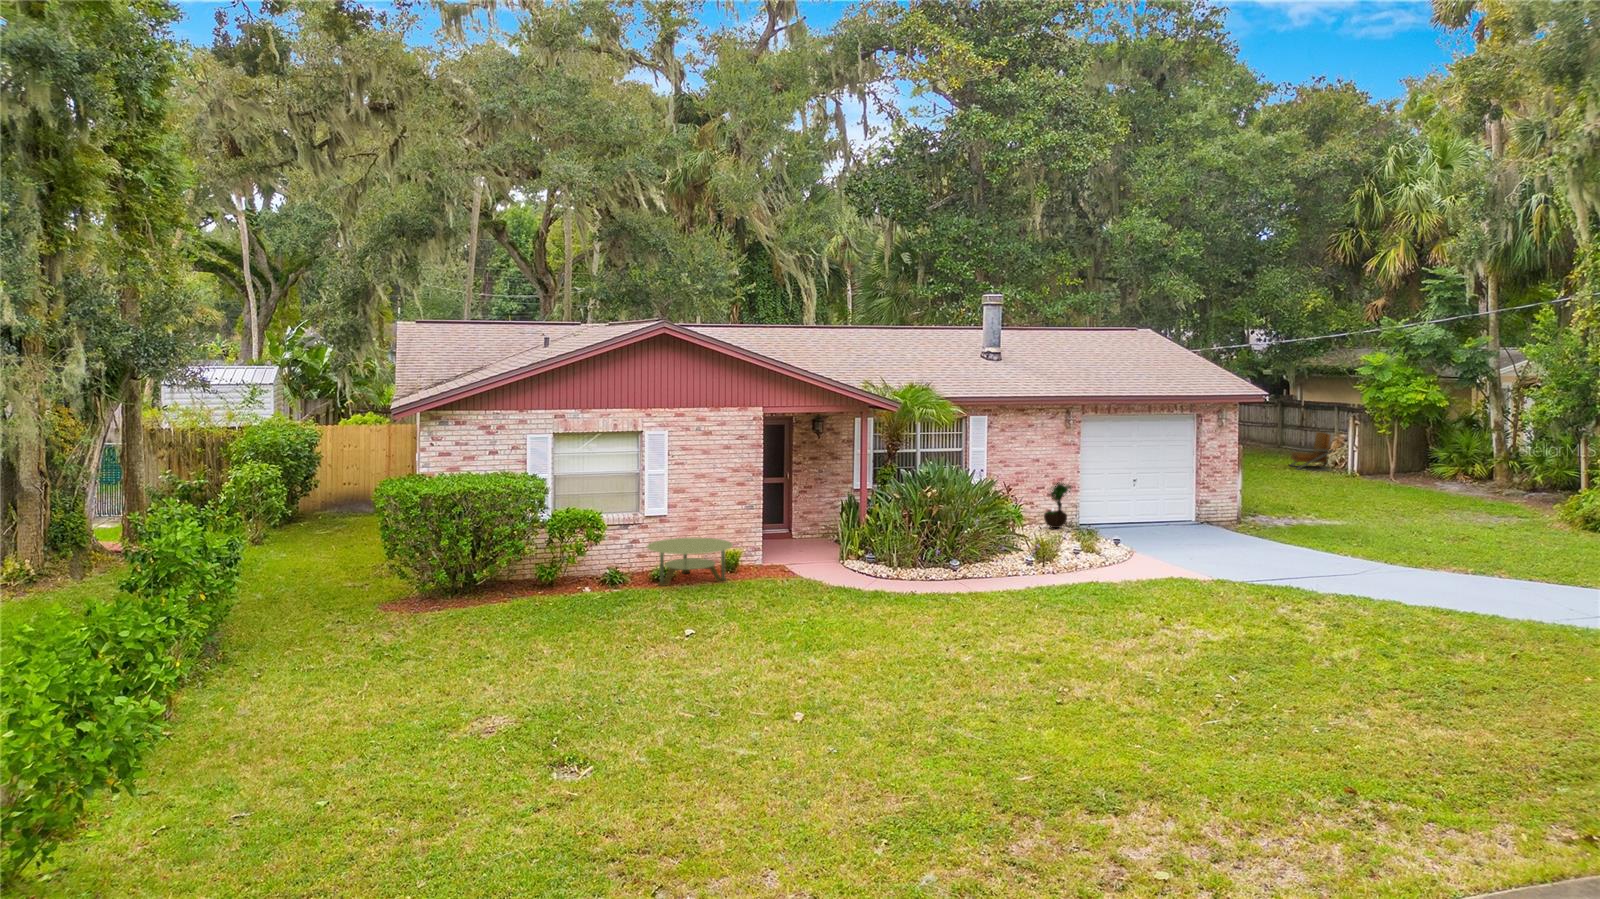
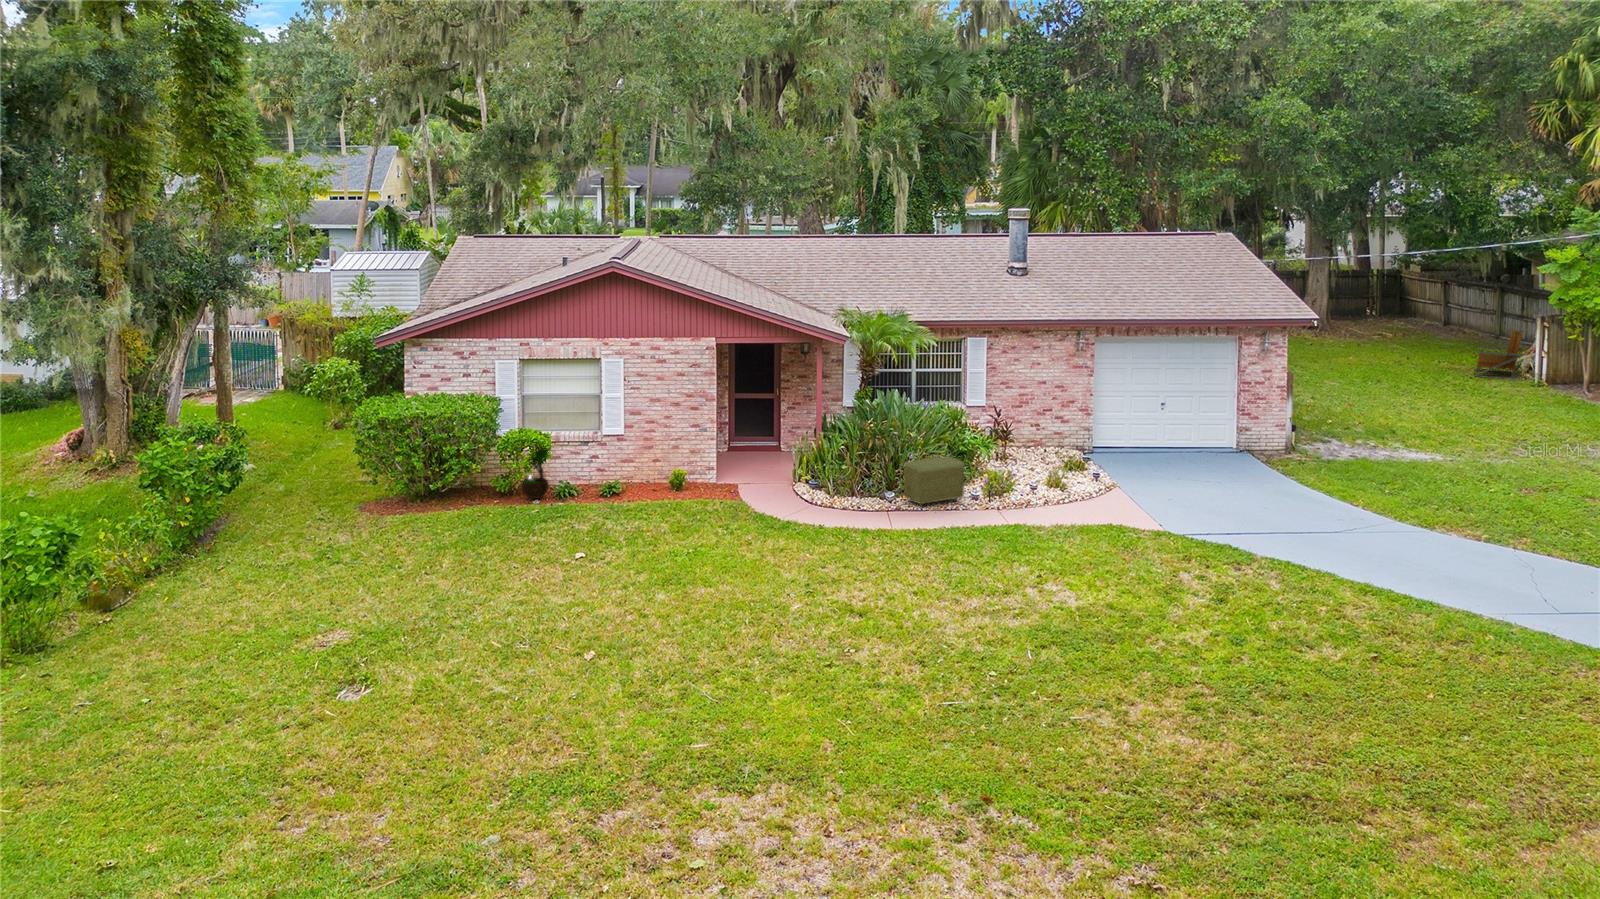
potted tree: present [1044,481,1071,528] -> present [521,444,553,499]
storage bench: none [968,522,1027,573] -> present [904,456,964,506]
round table: present [647,538,733,586] -> none [597,457,677,503]

